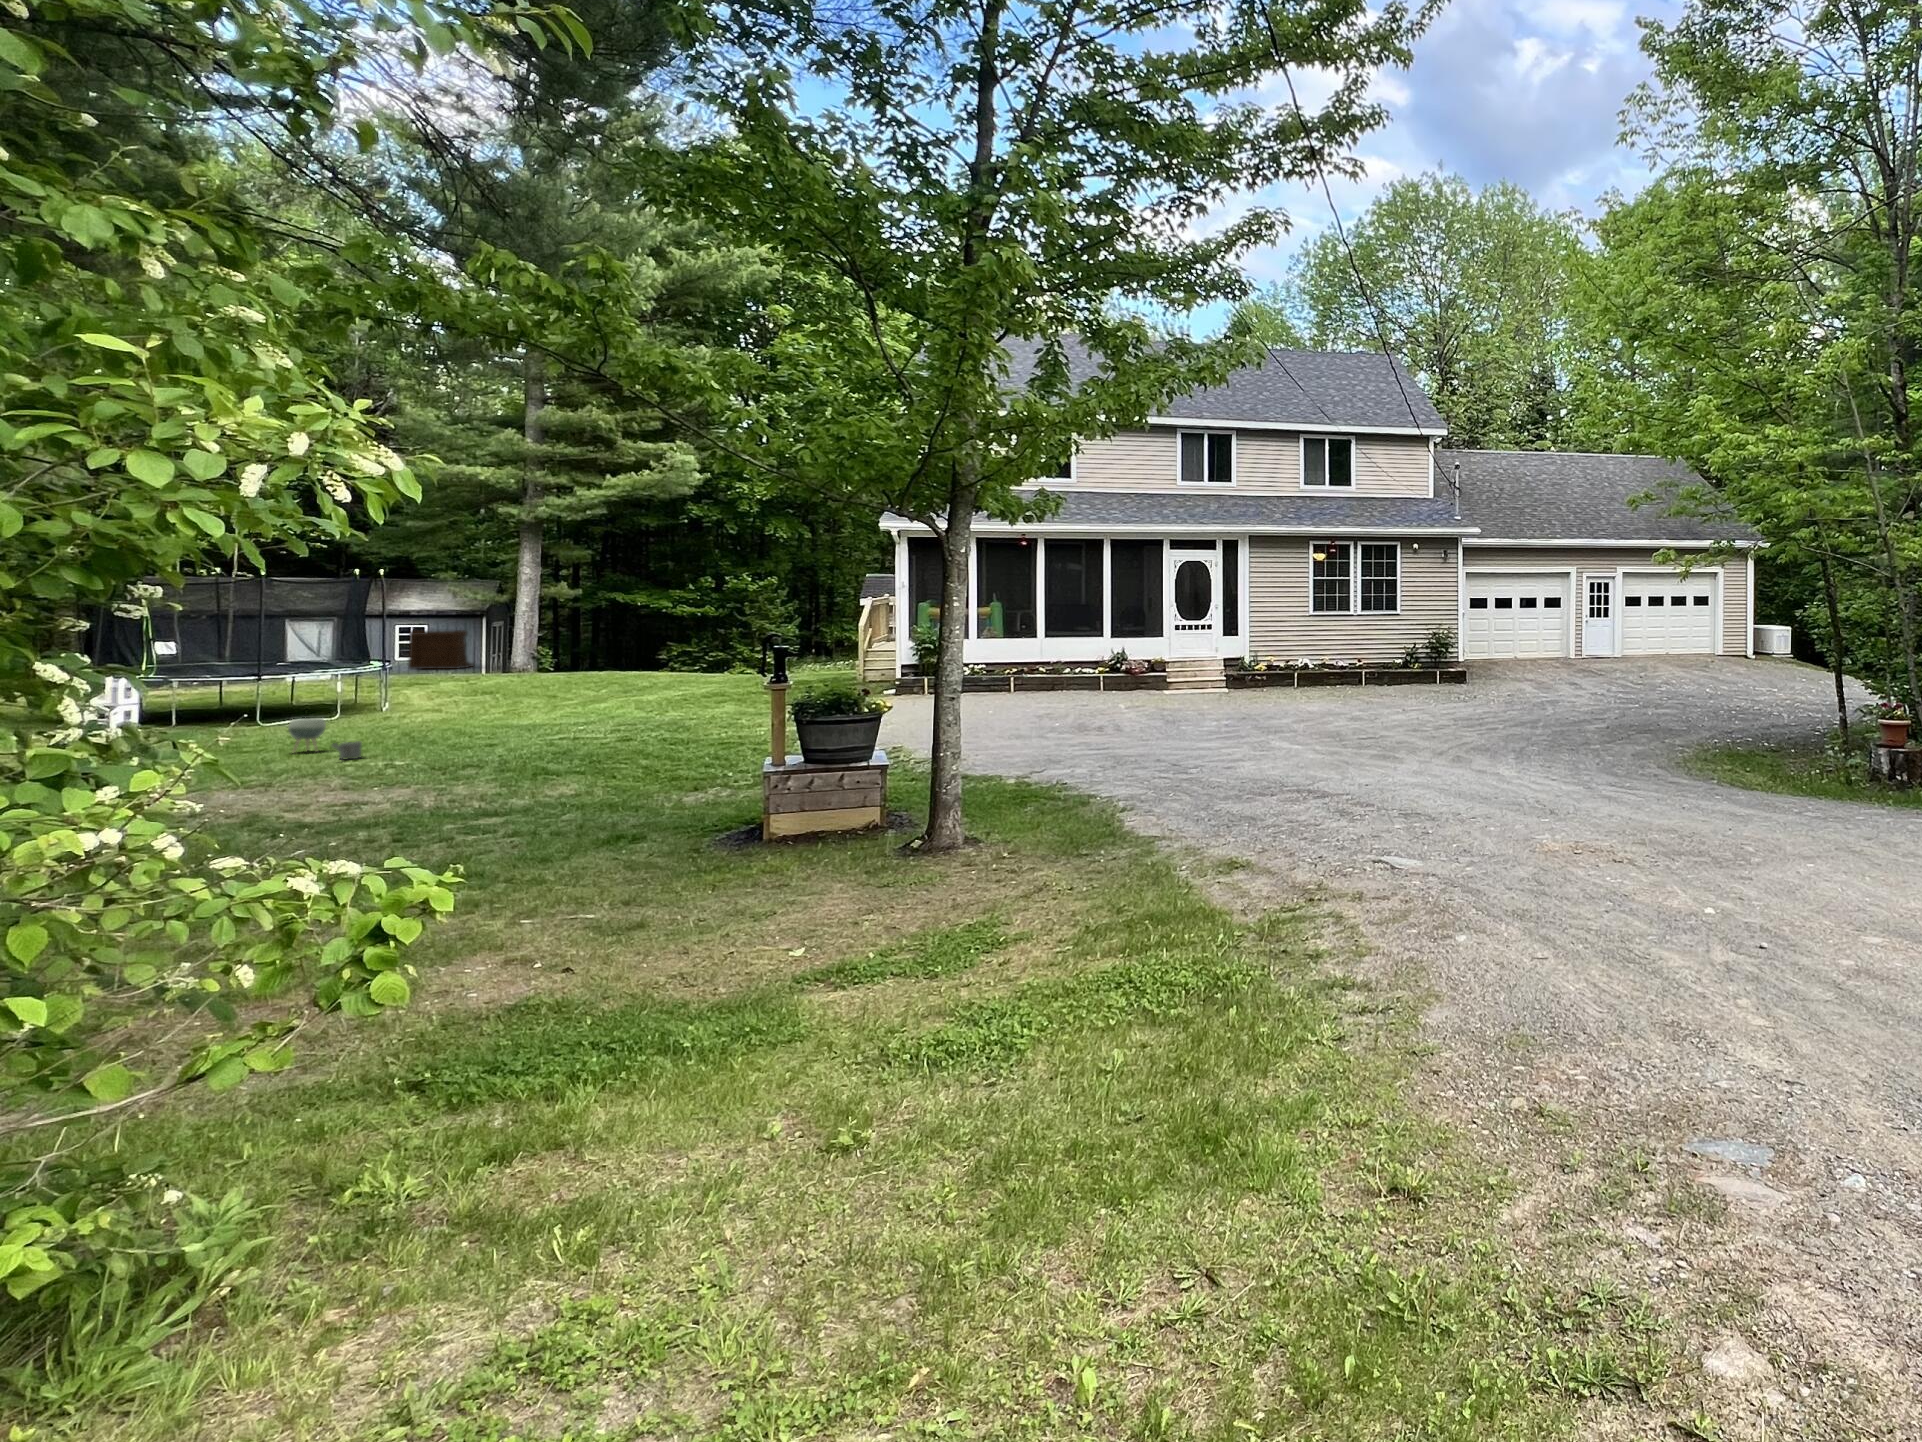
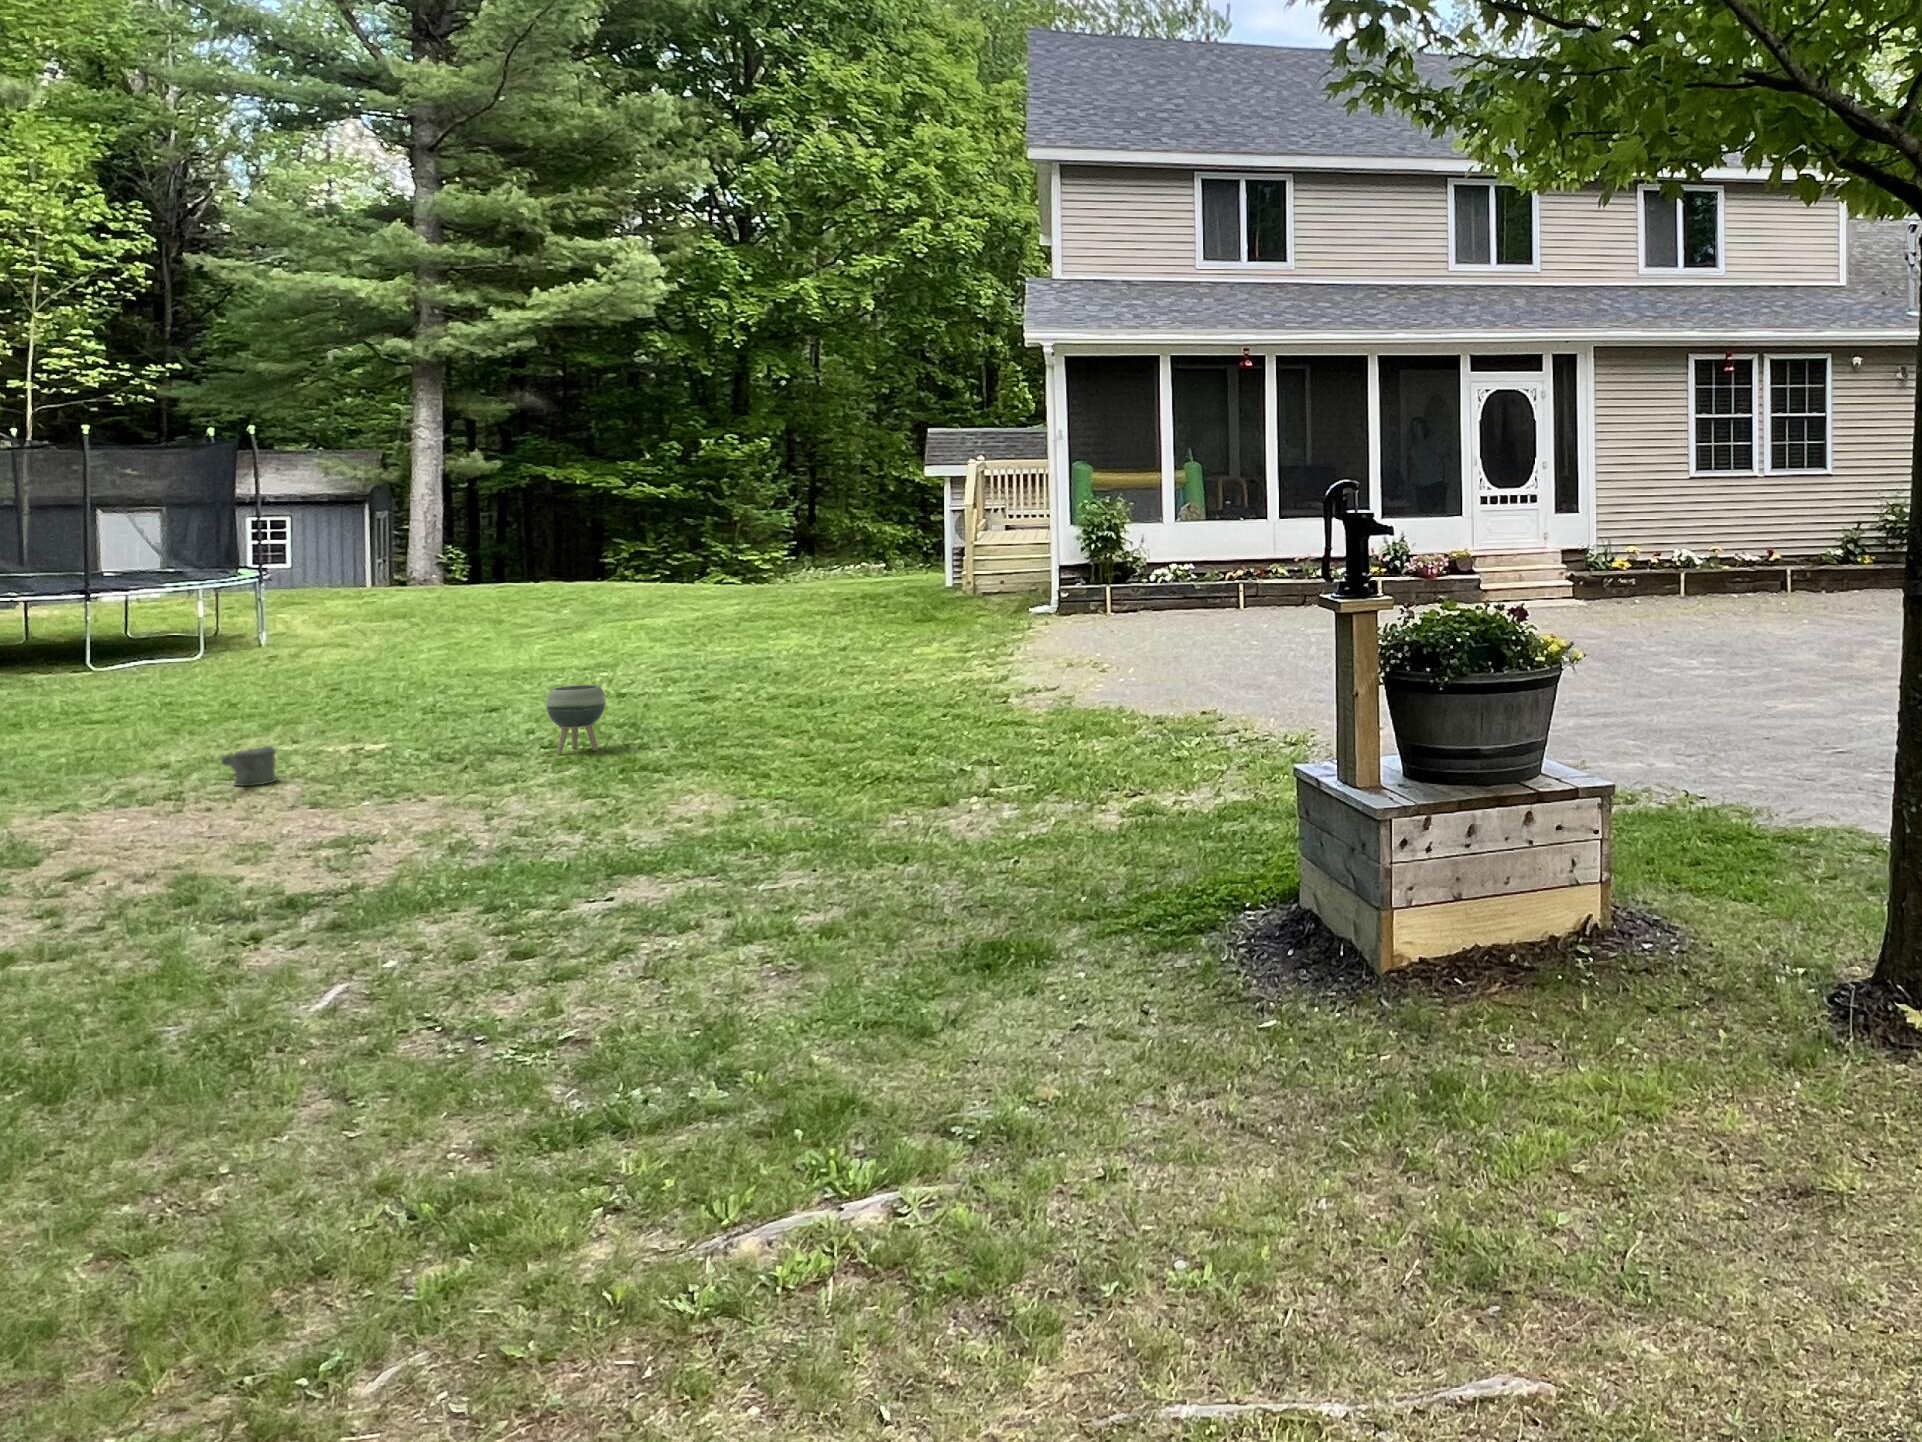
wooden crate: present [408,630,474,669] -> none [263,522,361,586]
planter: present [288,718,326,752] -> present [546,685,606,754]

